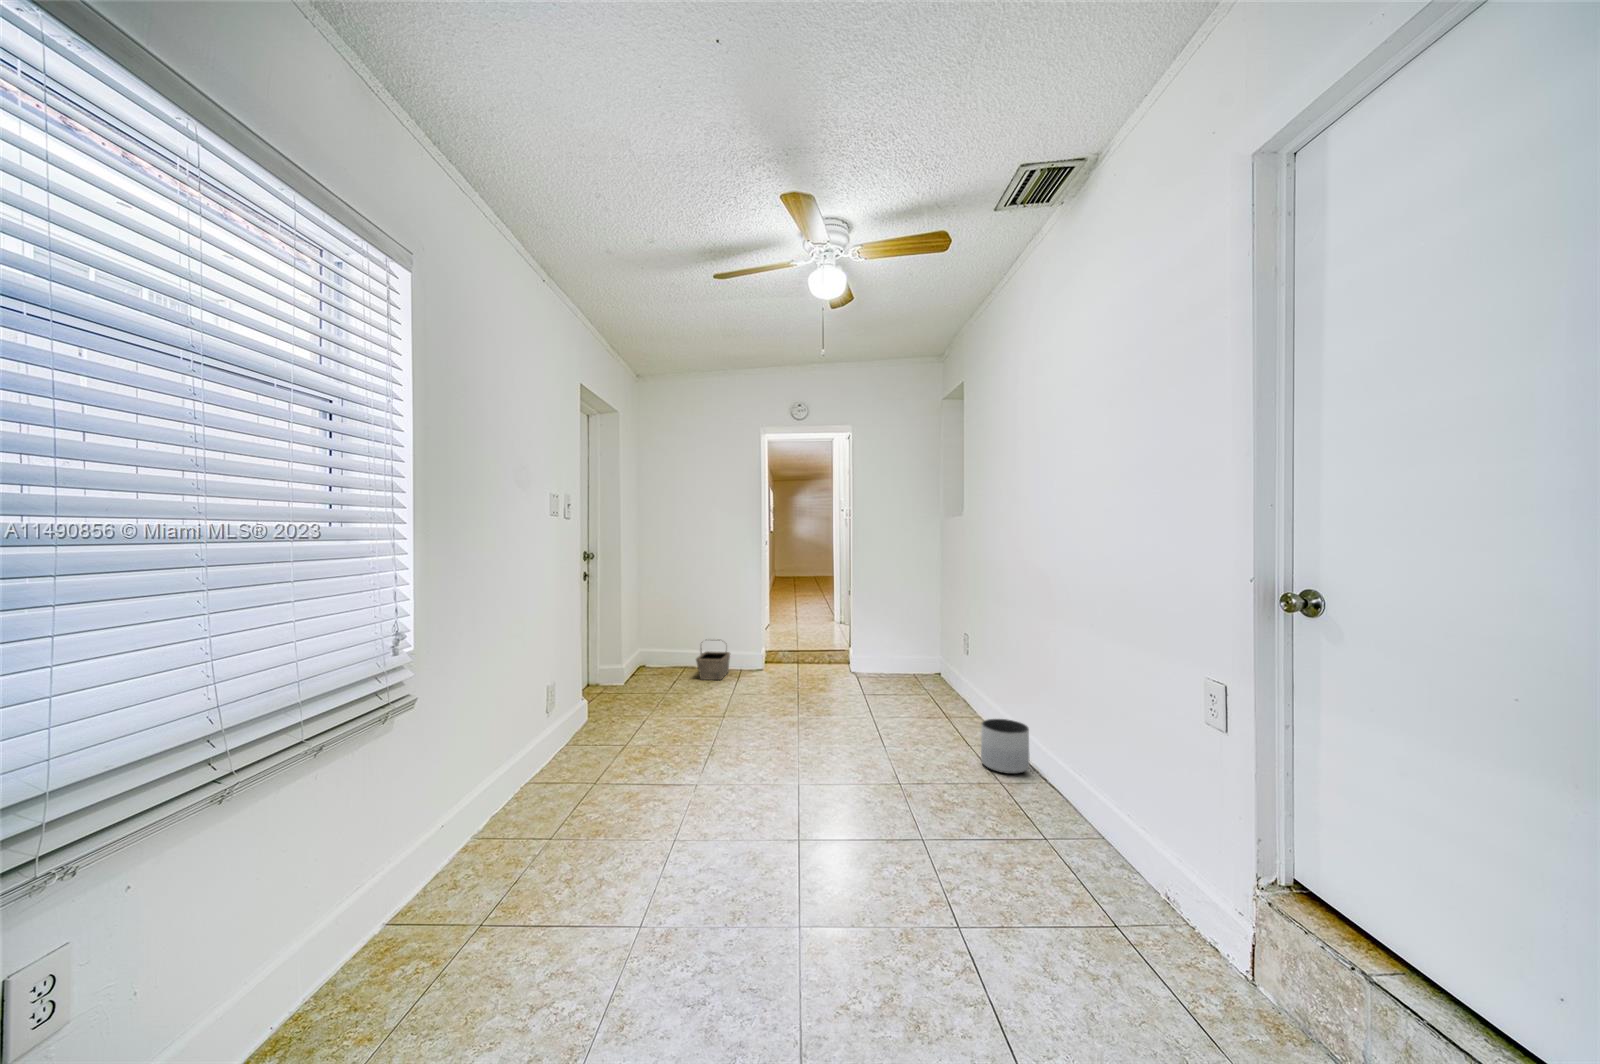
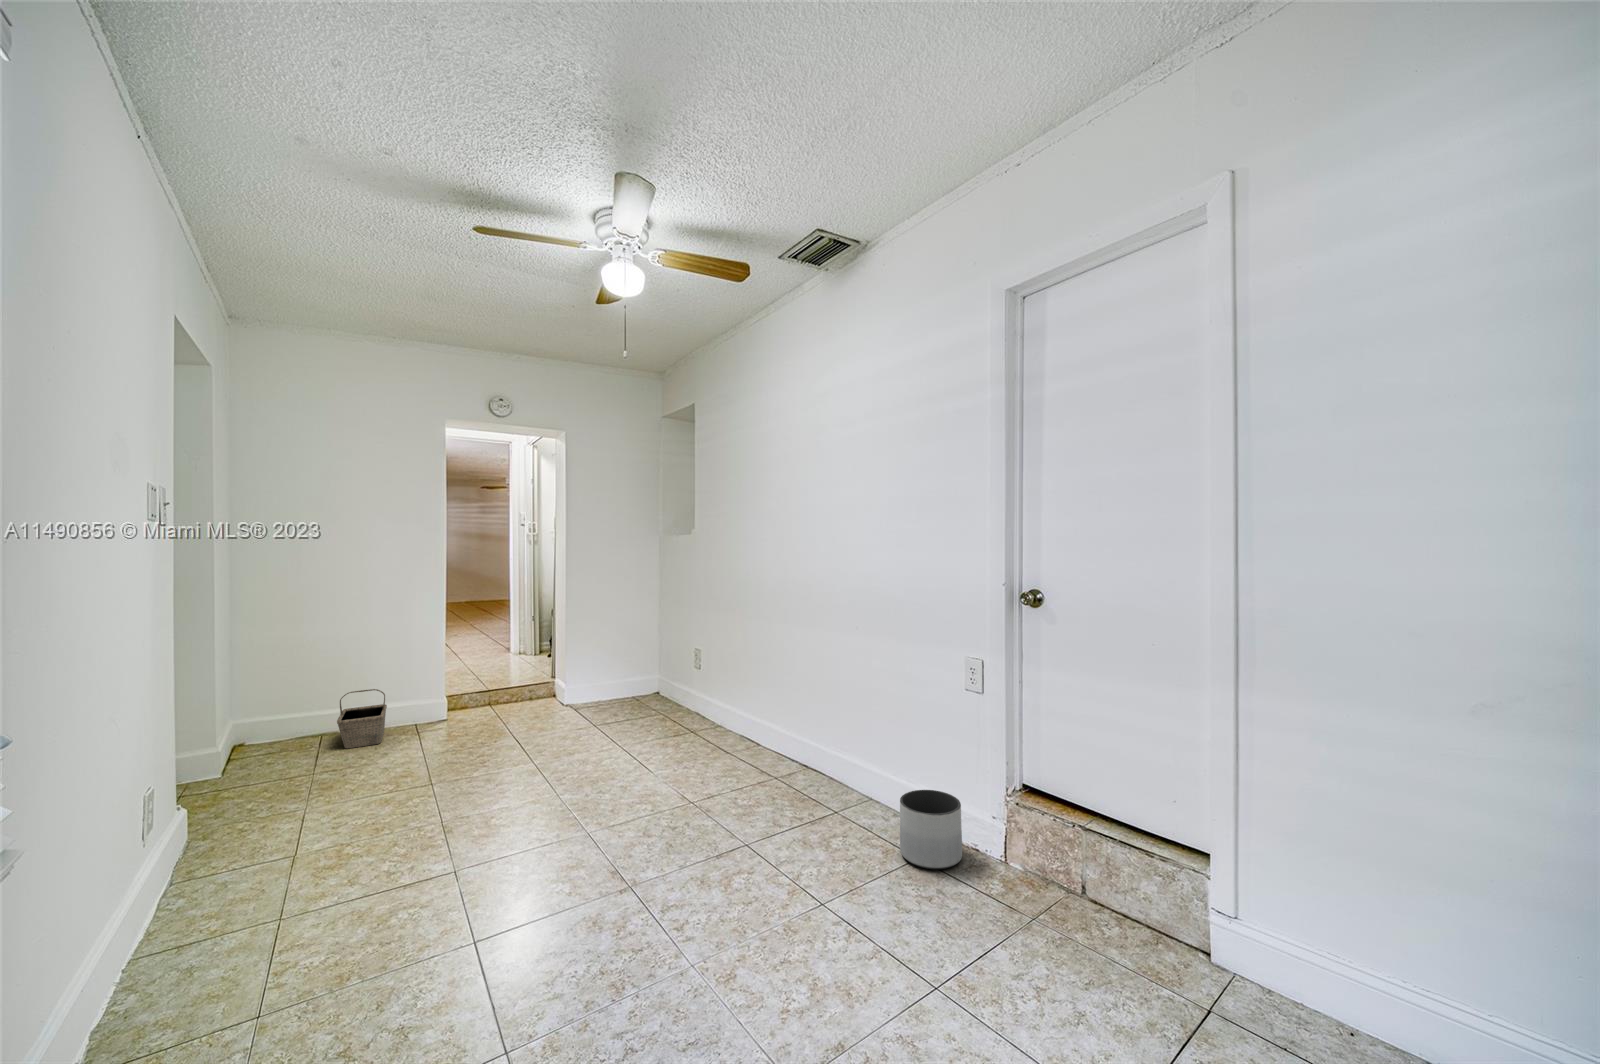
planter: present [981,719,1030,774] -> present [900,790,962,869]

